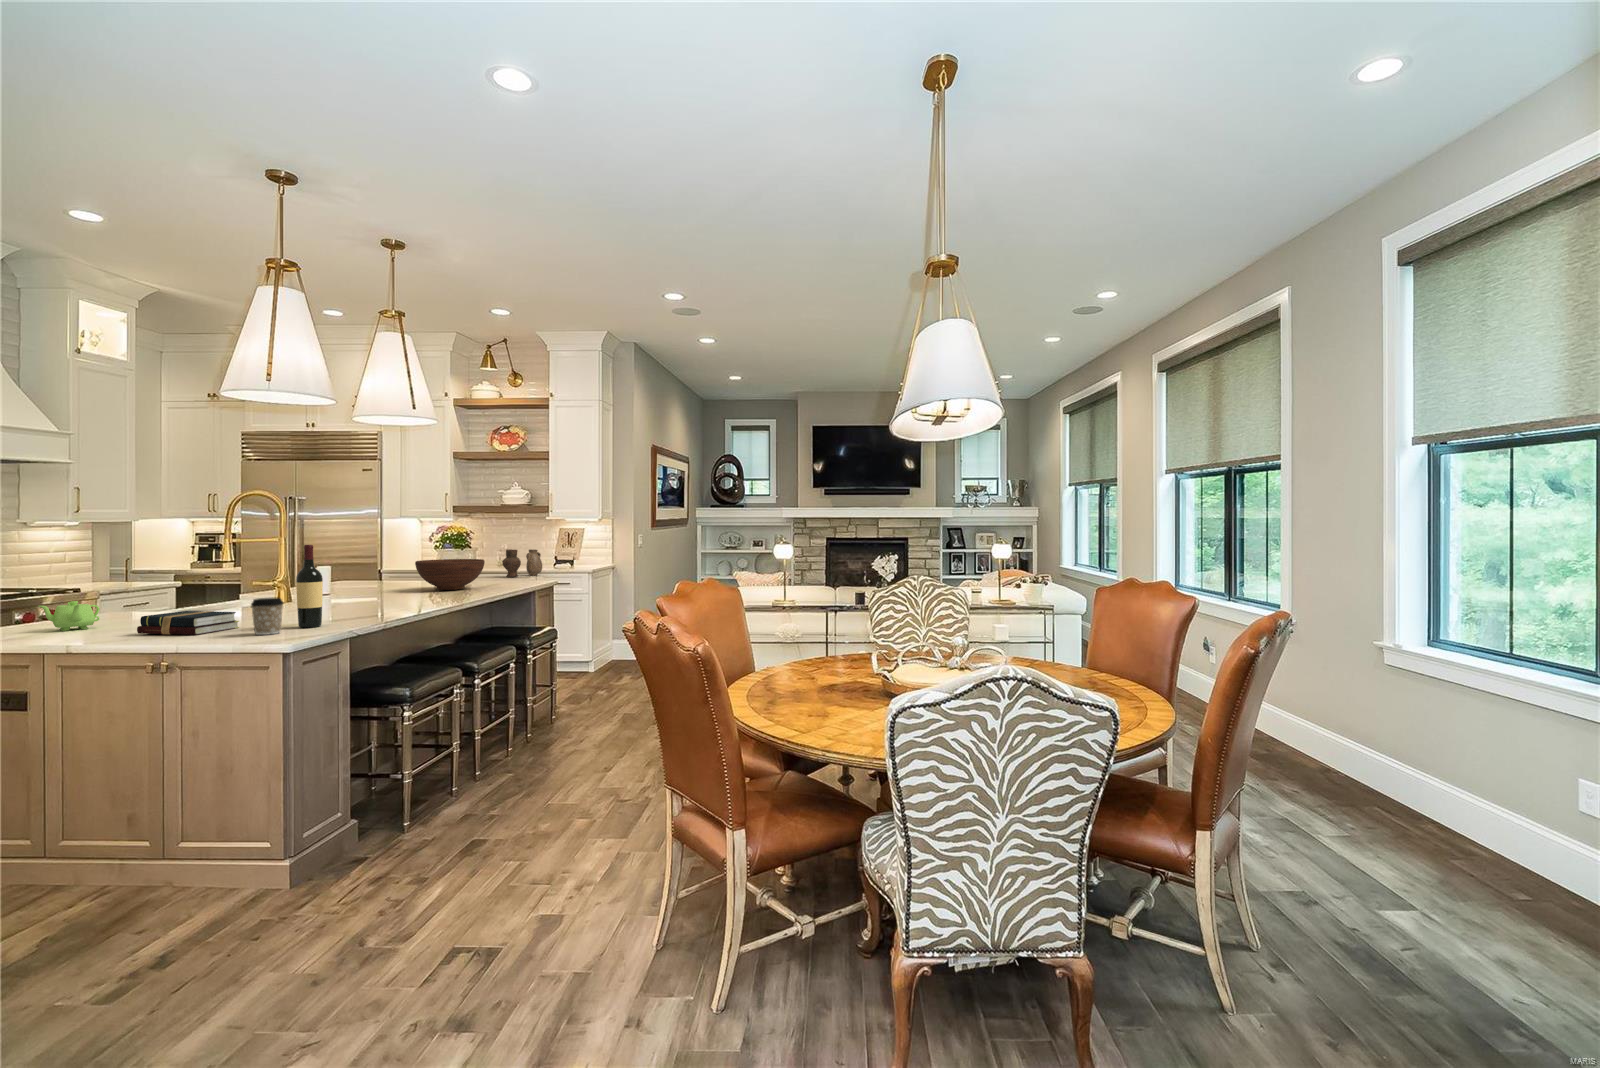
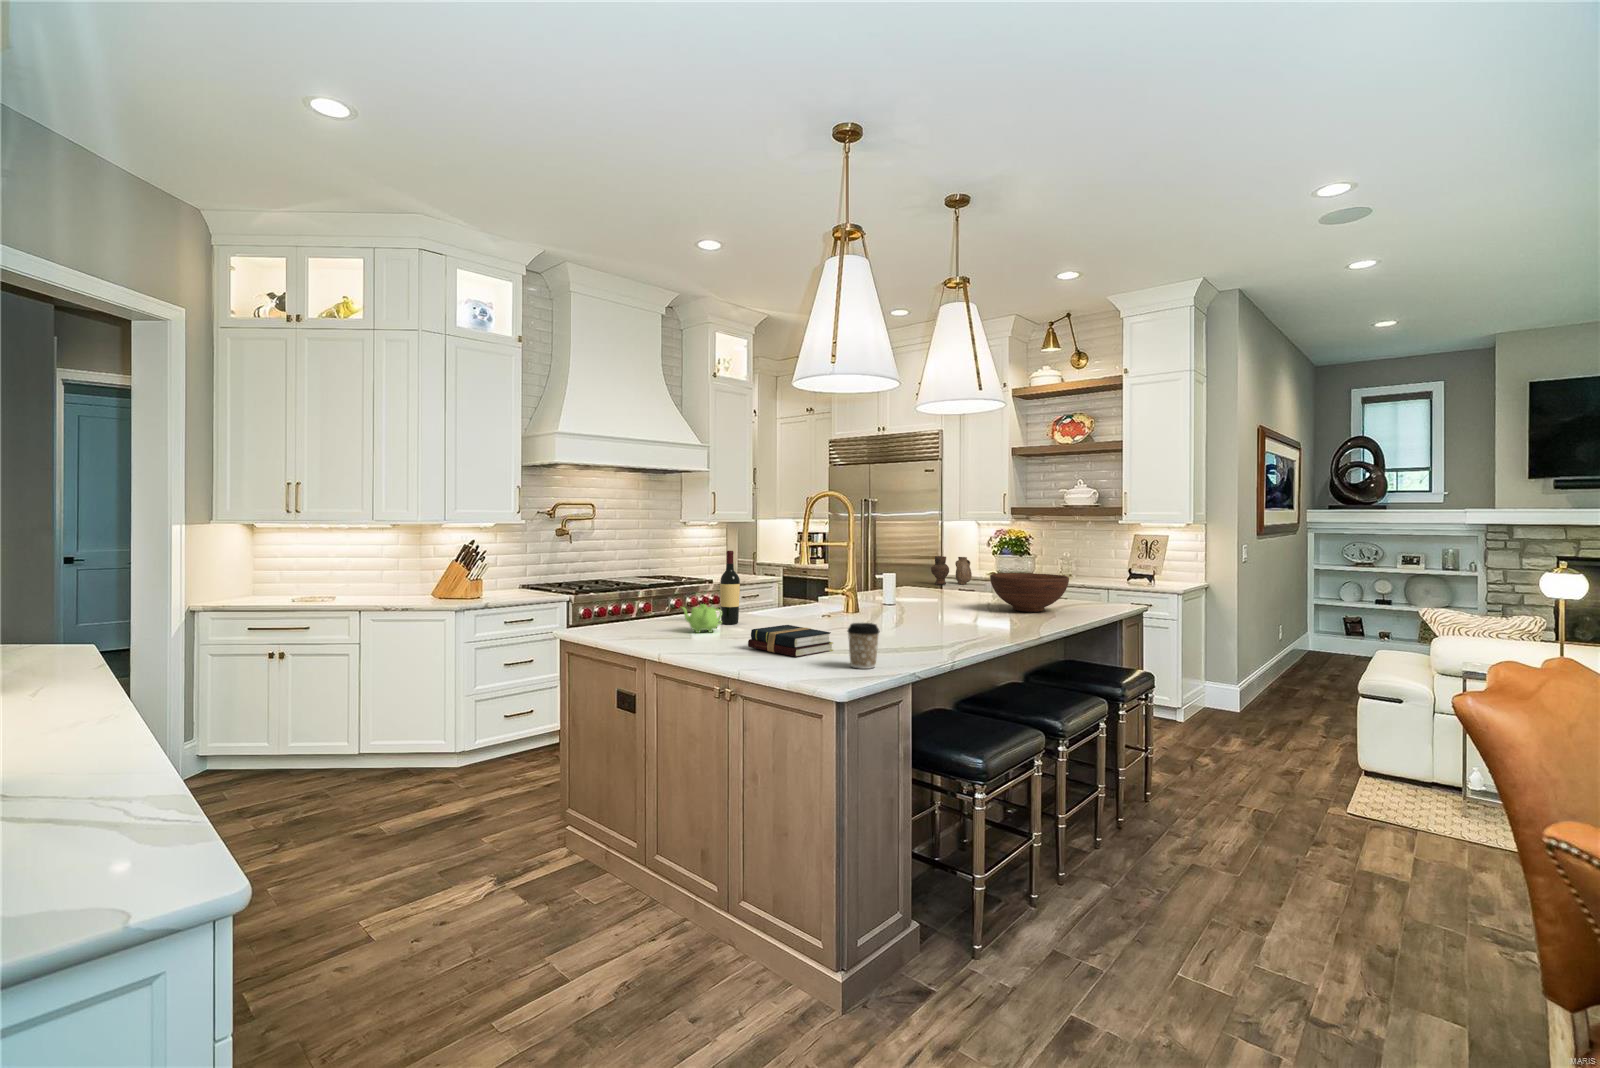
wine bottle: present [296,545,323,628] -> present [720,551,740,624]
vase: present [502,549,542,577] -> present [931,556,972,584]

